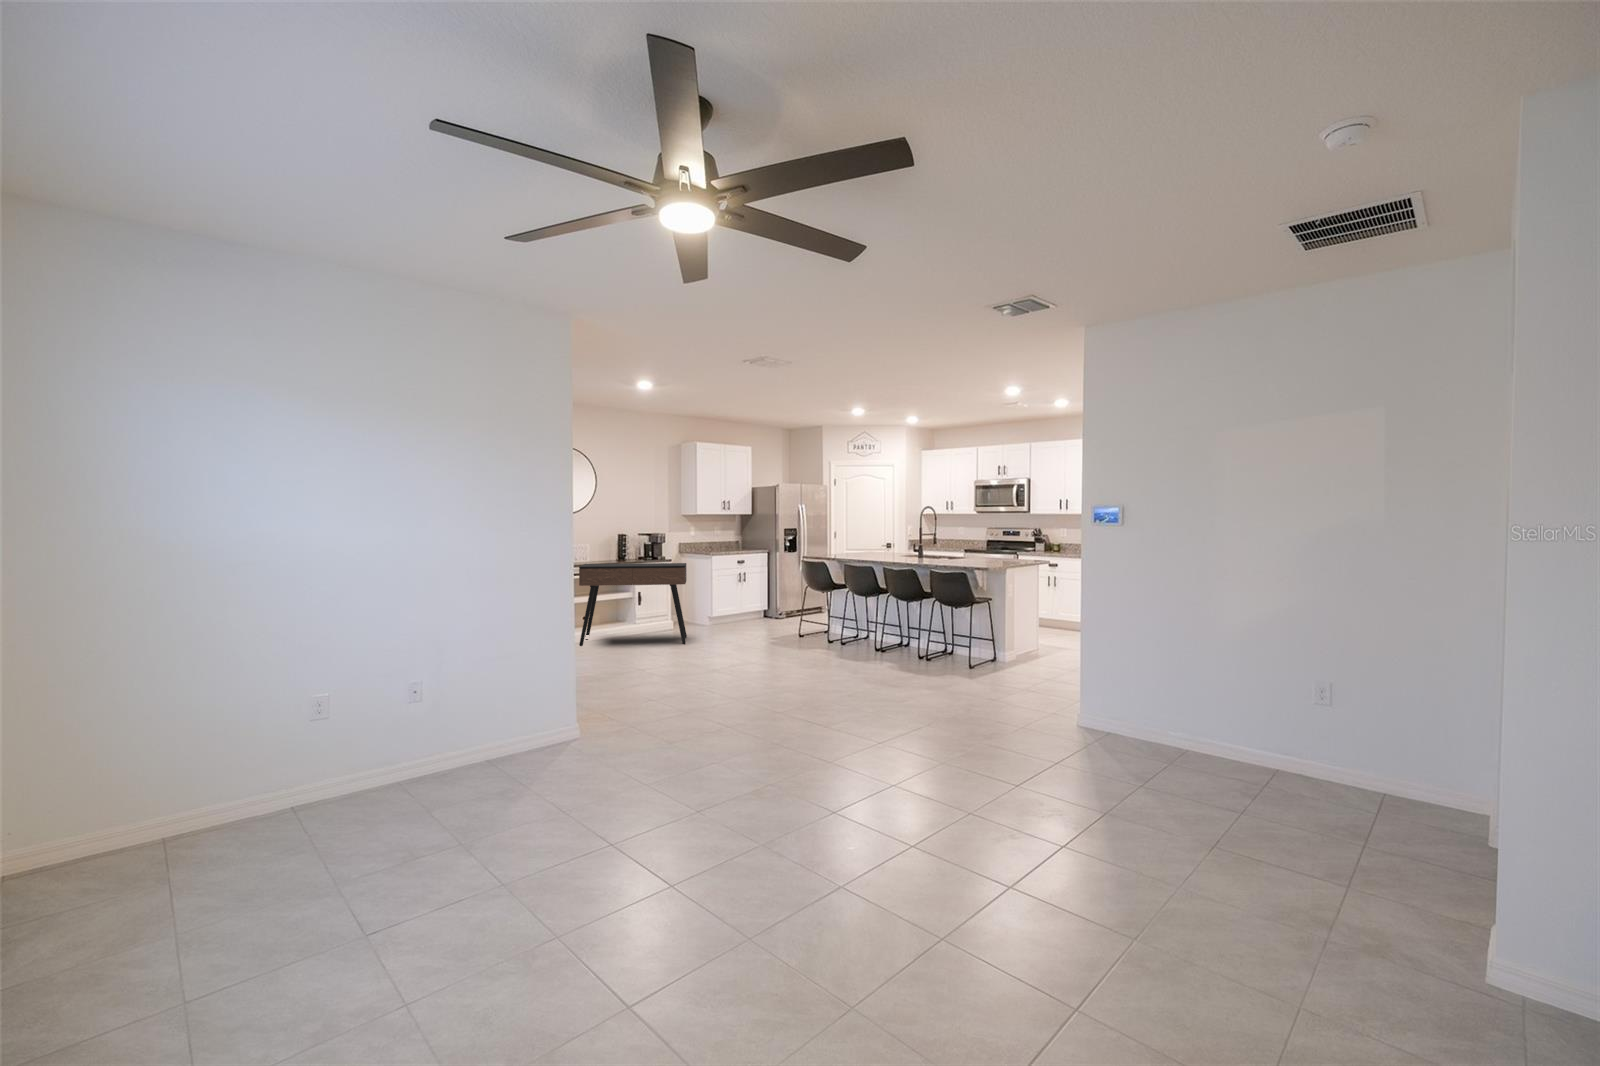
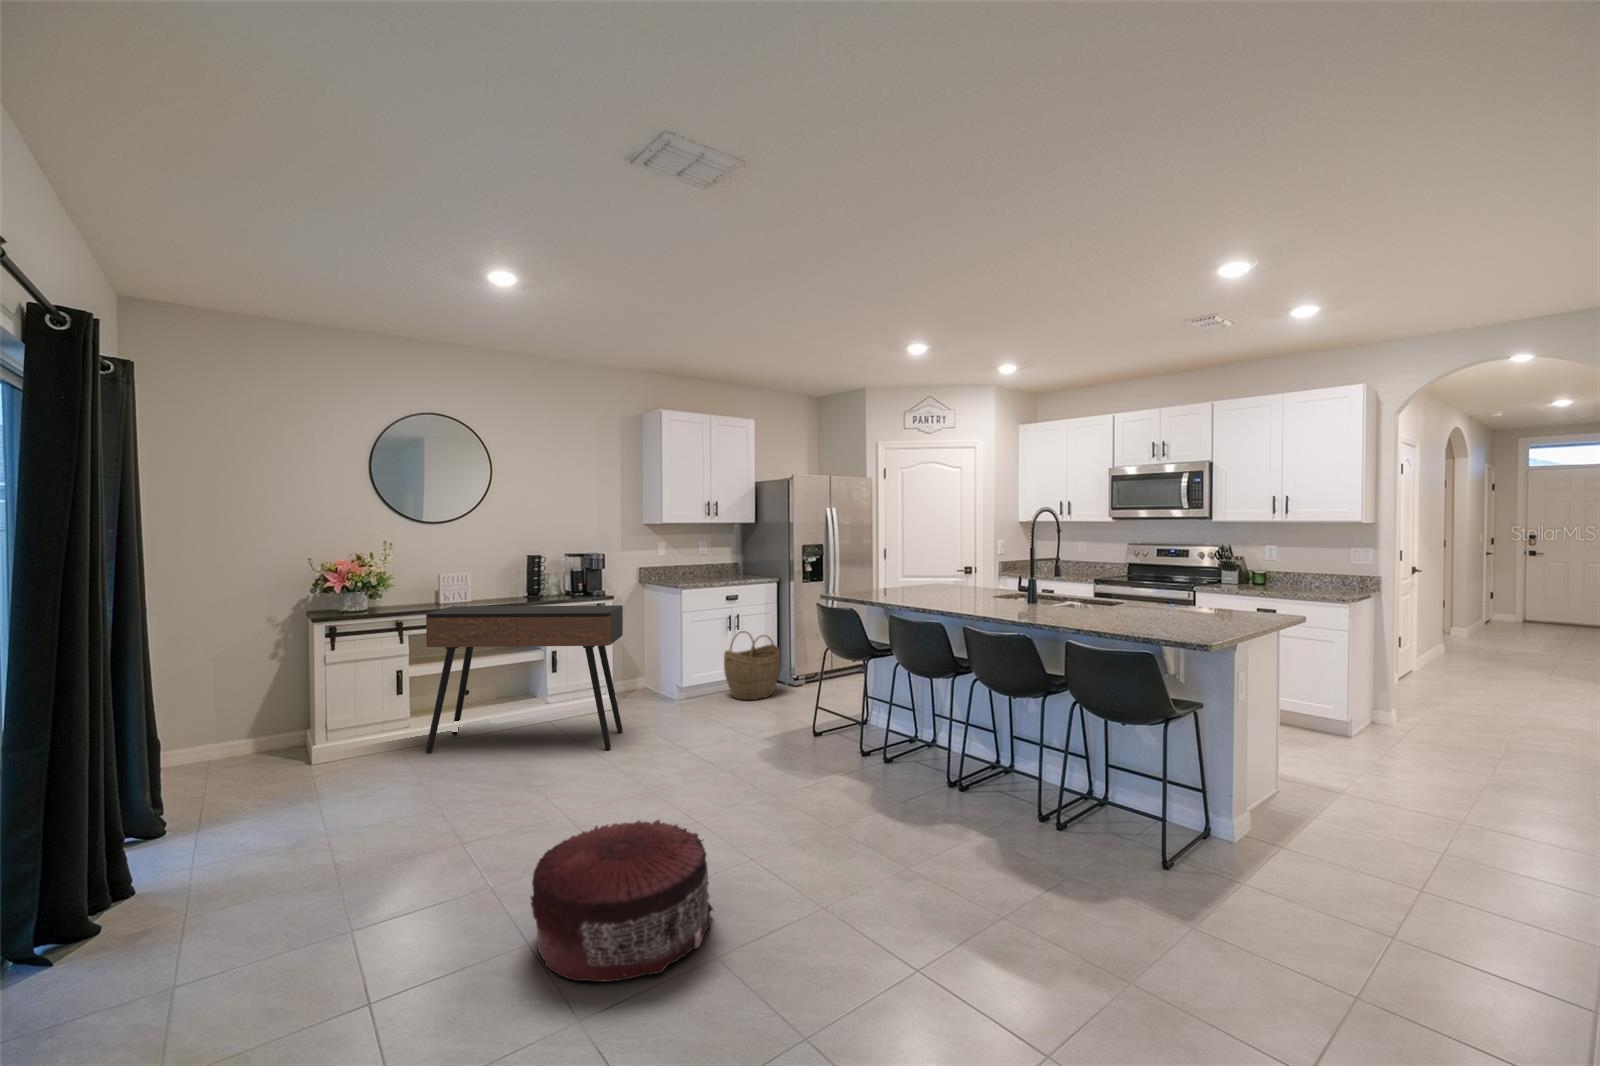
woven basket: none [737,582,772,624] -> present [724,631,780,700]
pouf: none [702,648,776,698] -> present [530,820,713,982]

